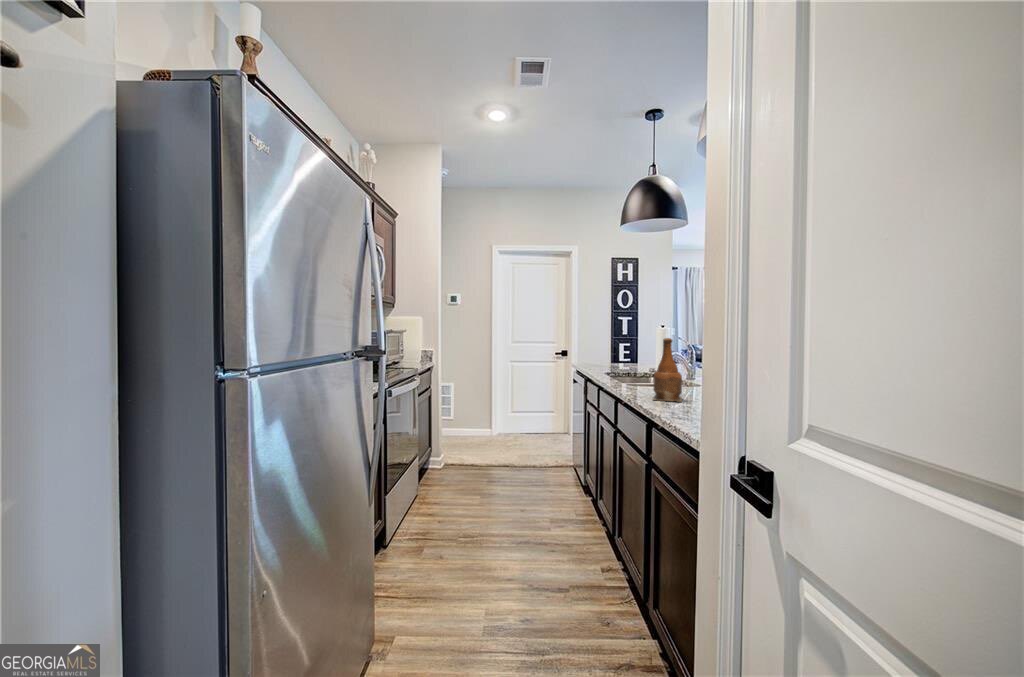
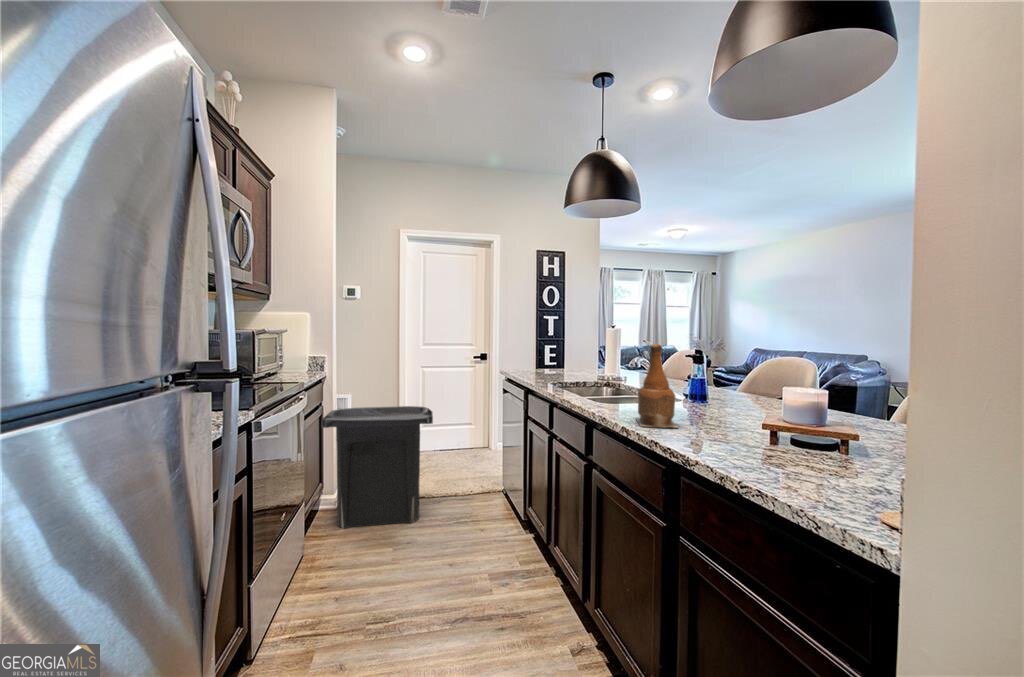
trash can: none [430,390,514,482] -> present [322,406,433,529]

